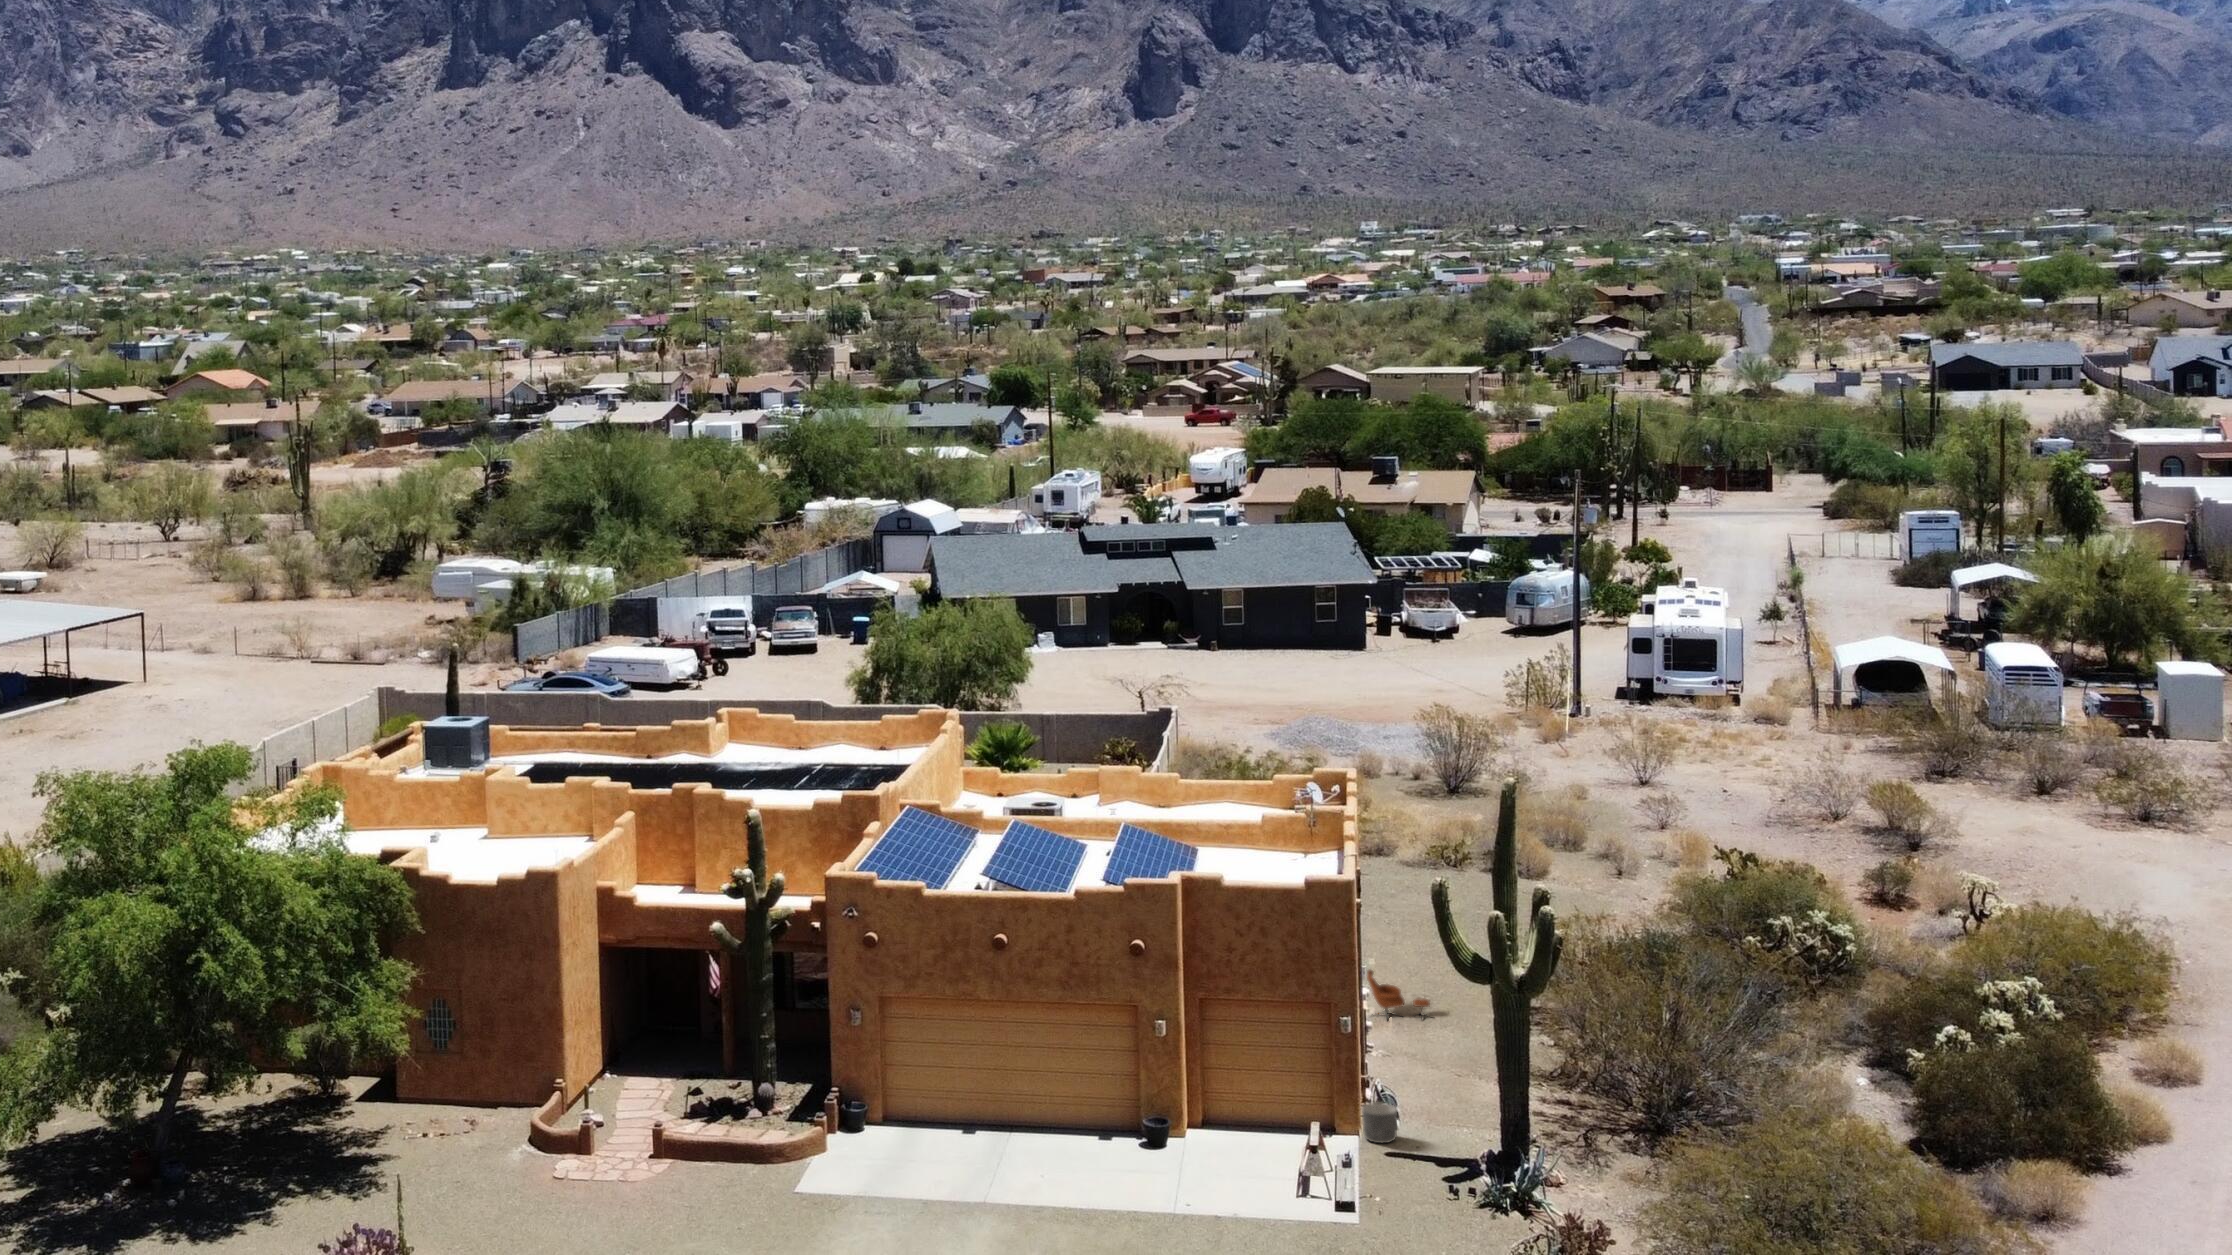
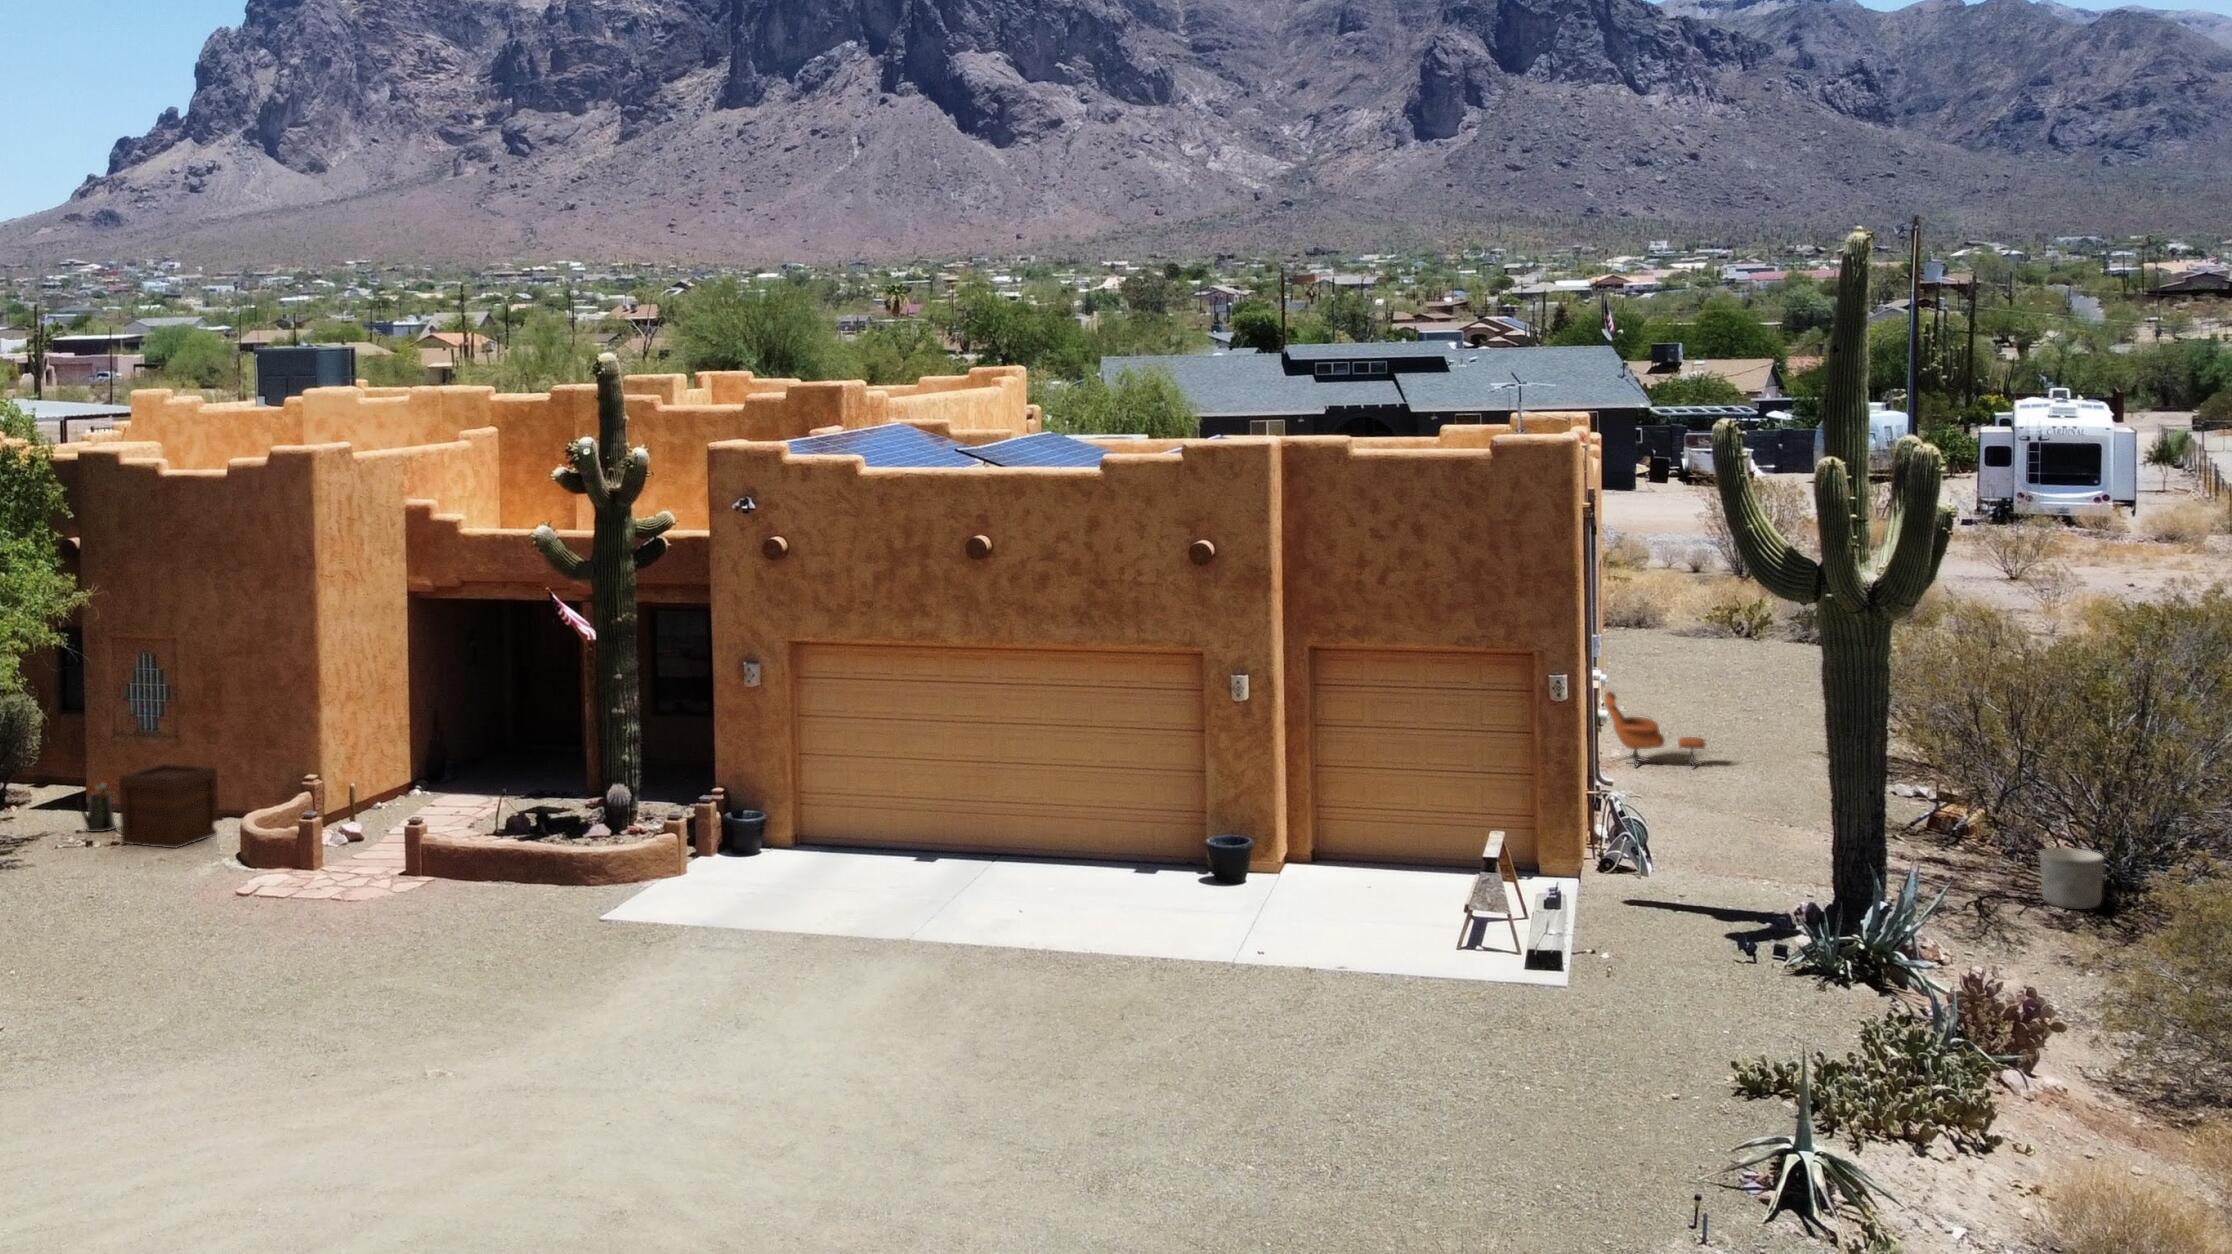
wooden crate: none [435,1075,497,1135] -> present [119,764,219,848]
watering can: none [399,1084,422,1121] -> present [78,779,115,832]
planter: present [1362,1103,1397,1143] -> present [2040,848,2104,909]

